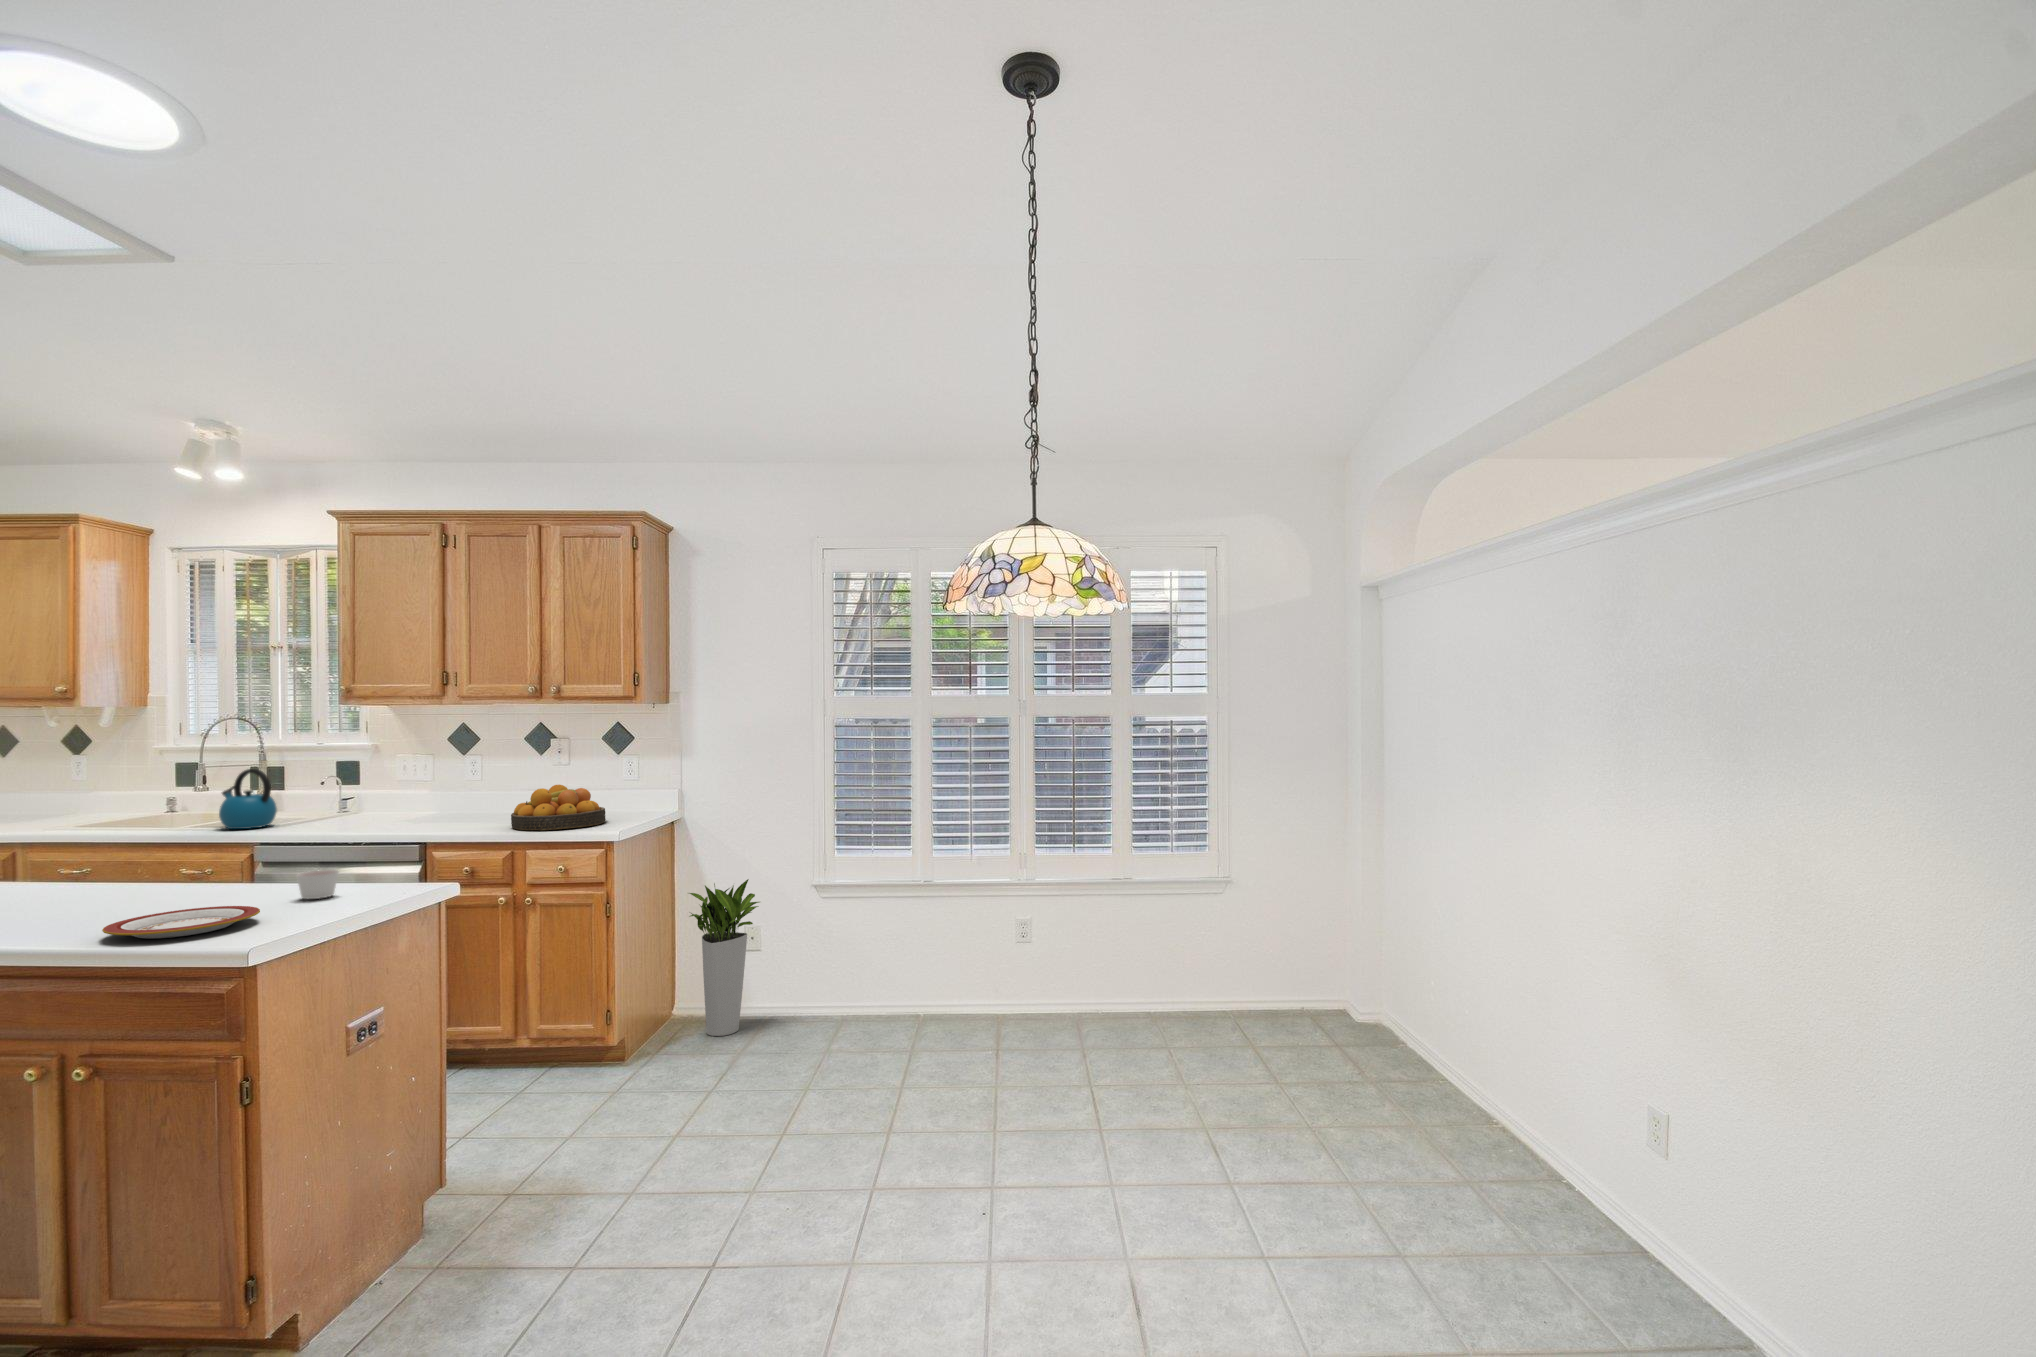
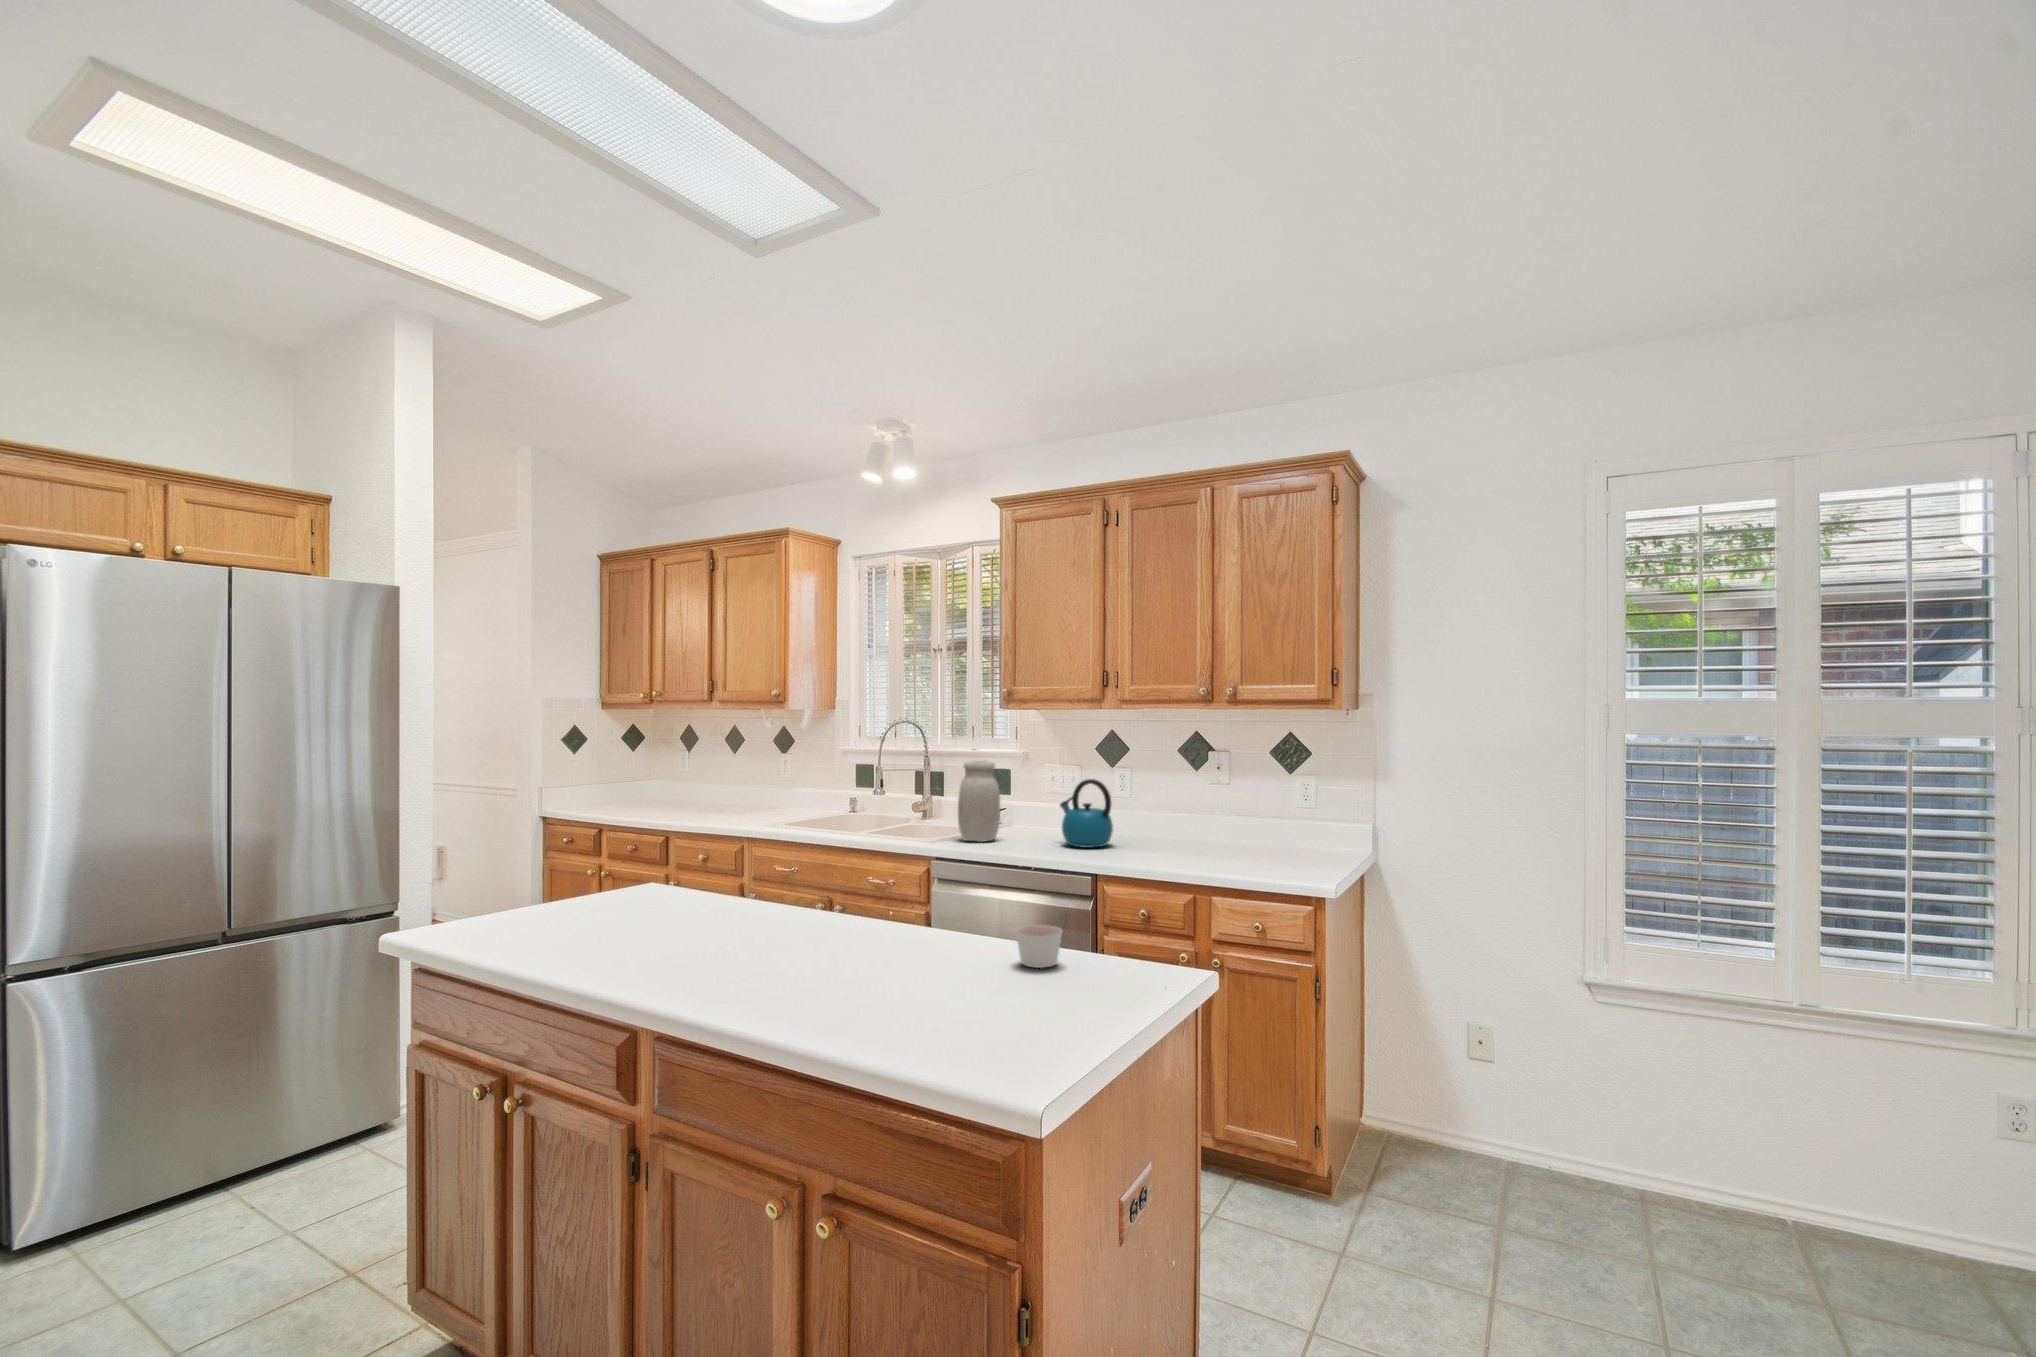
jar: none [292,753,340,828] -> present [958,761,1000,842]
kettle: present [219,769,277,829] -> present [1060,779,1113,848]
fruit bowl: present [511,785,606,830] -> none [1184,811,1295,871]
planter: present [689,879,759,1036] -> none [1397,961,1510,1184]
plate: present [102,906,260,939] -> none [824,971,992,1025]

